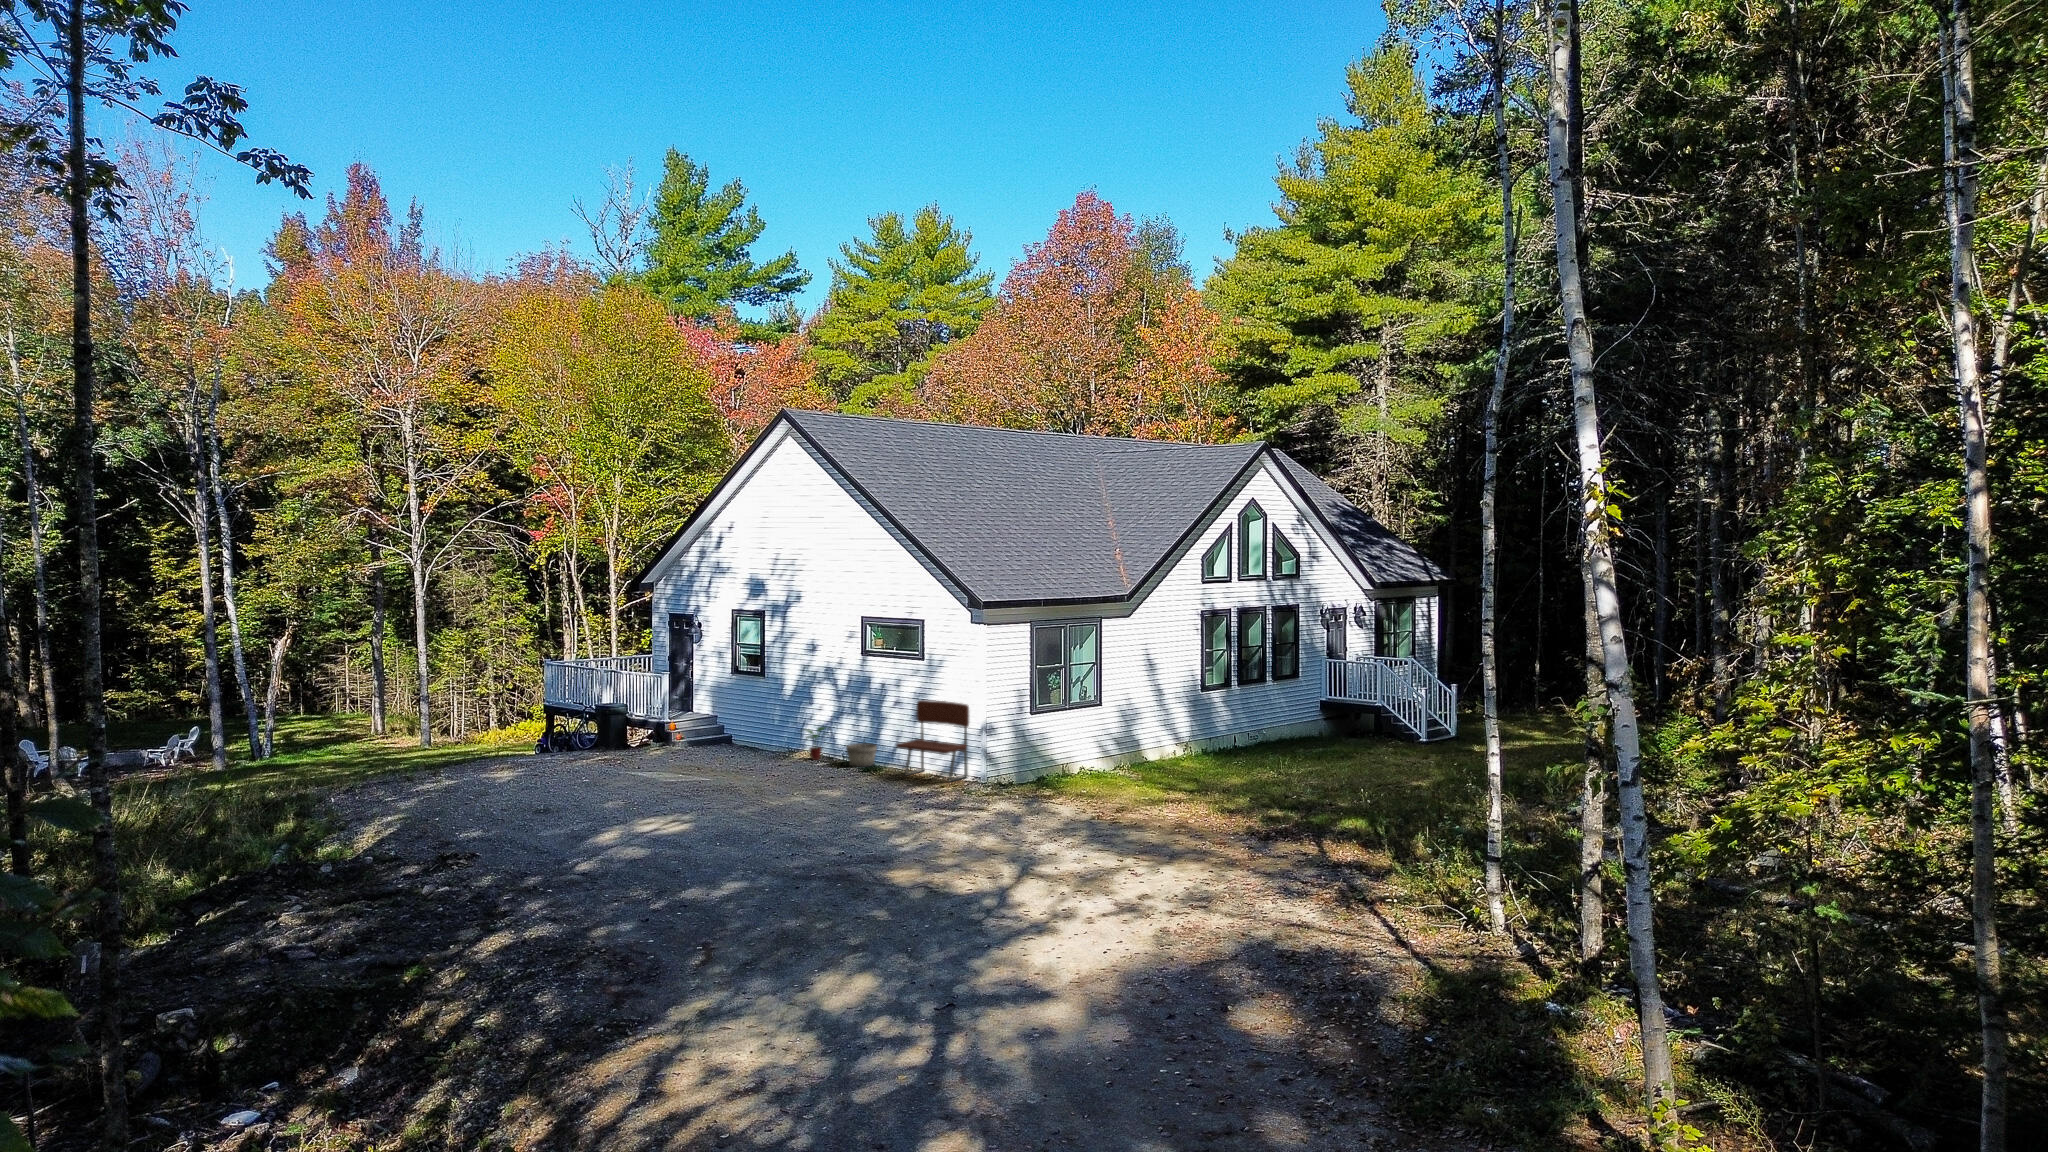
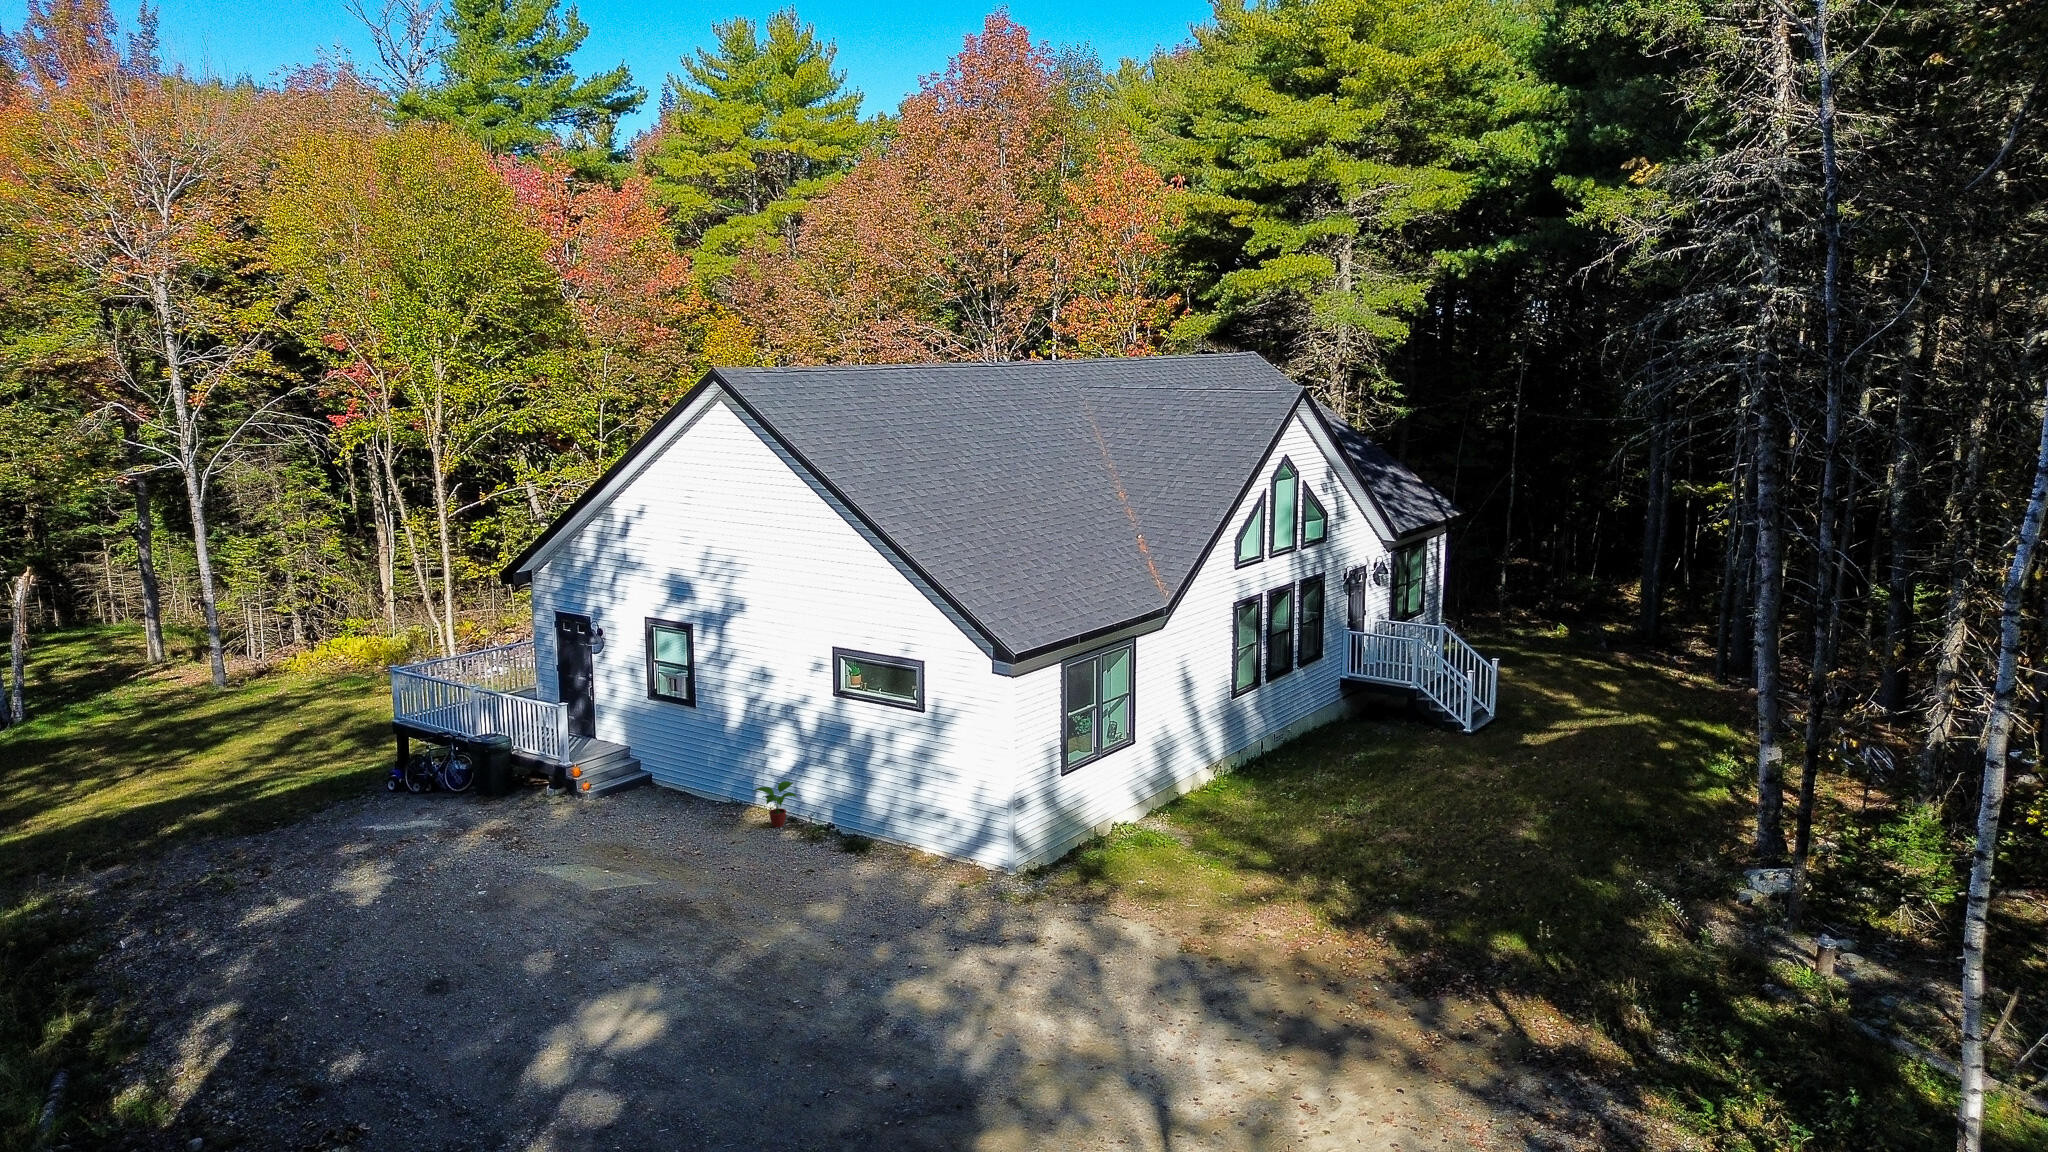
bench: present [896,700,969,782] -> none [897,765,993,881]
wooden bucket: present [846,741,877,767] -> none [822,804,863,843]

